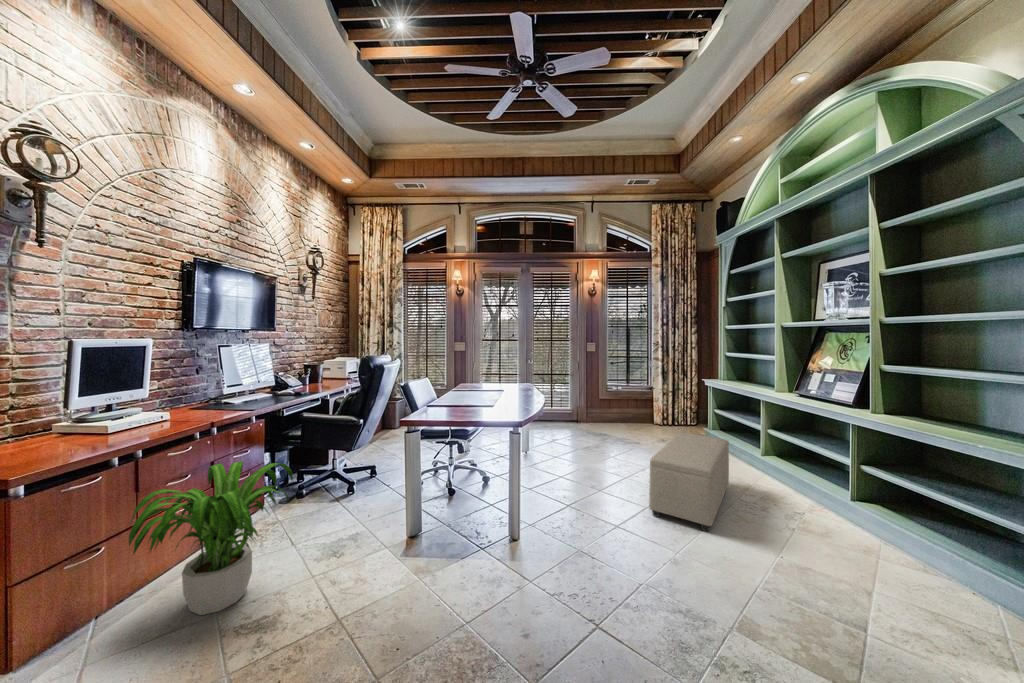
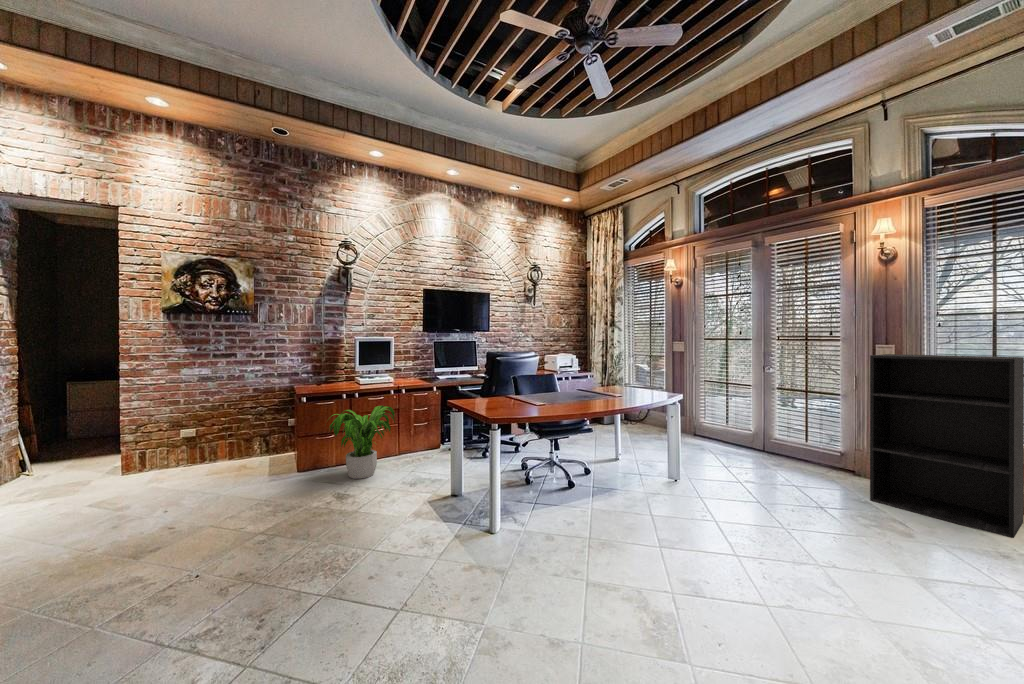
bookshelf: none [597,348,655,430] -> present [870,354,1024,538]
ottoman: present [649,433,729,531] -> none [641,504,899,656]

